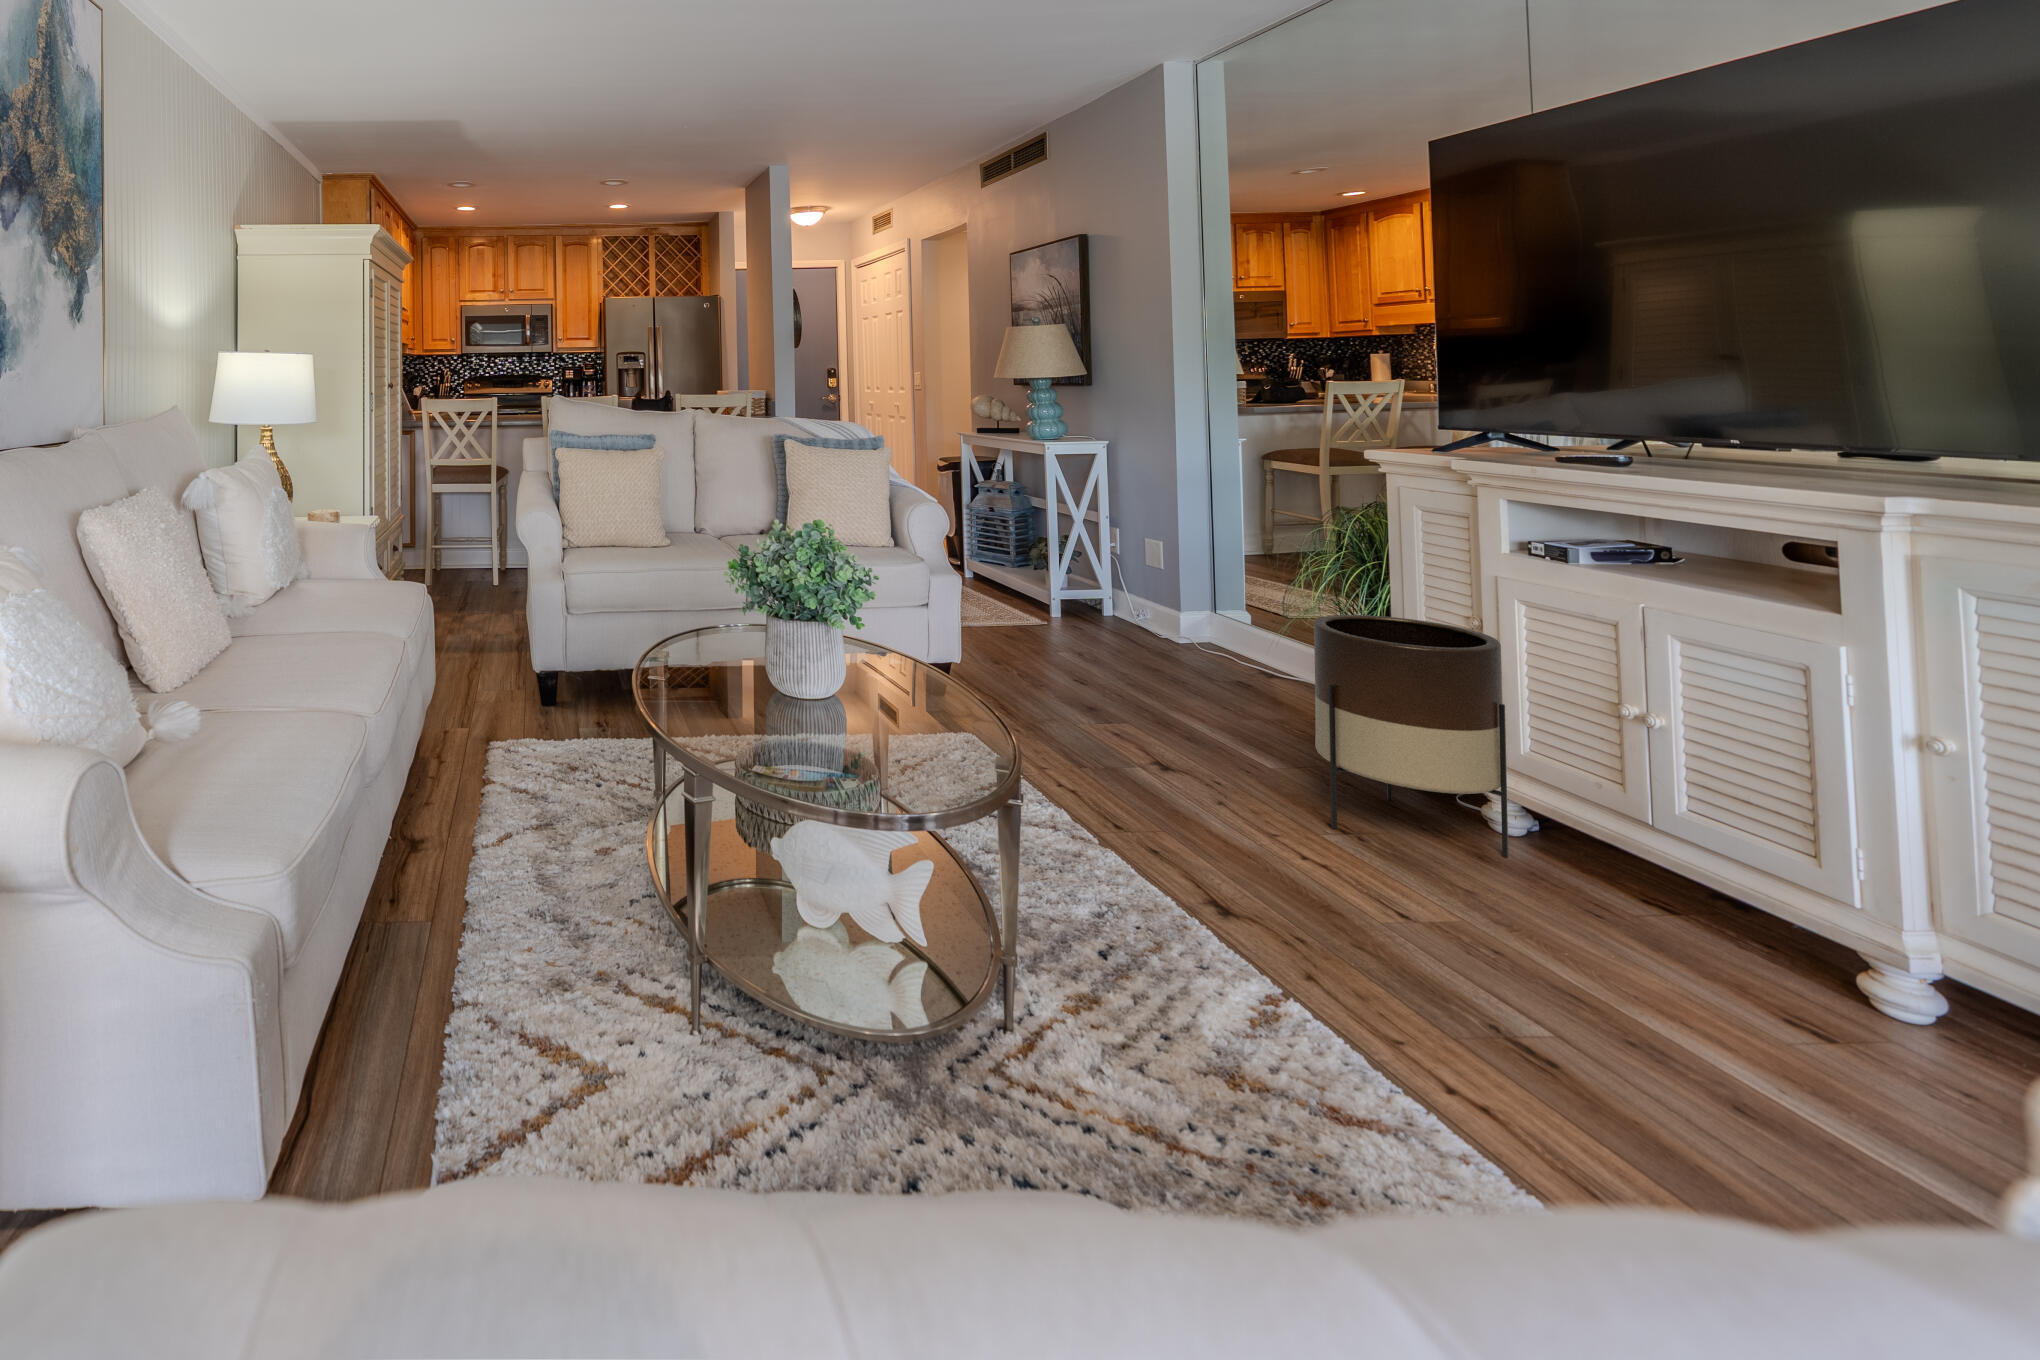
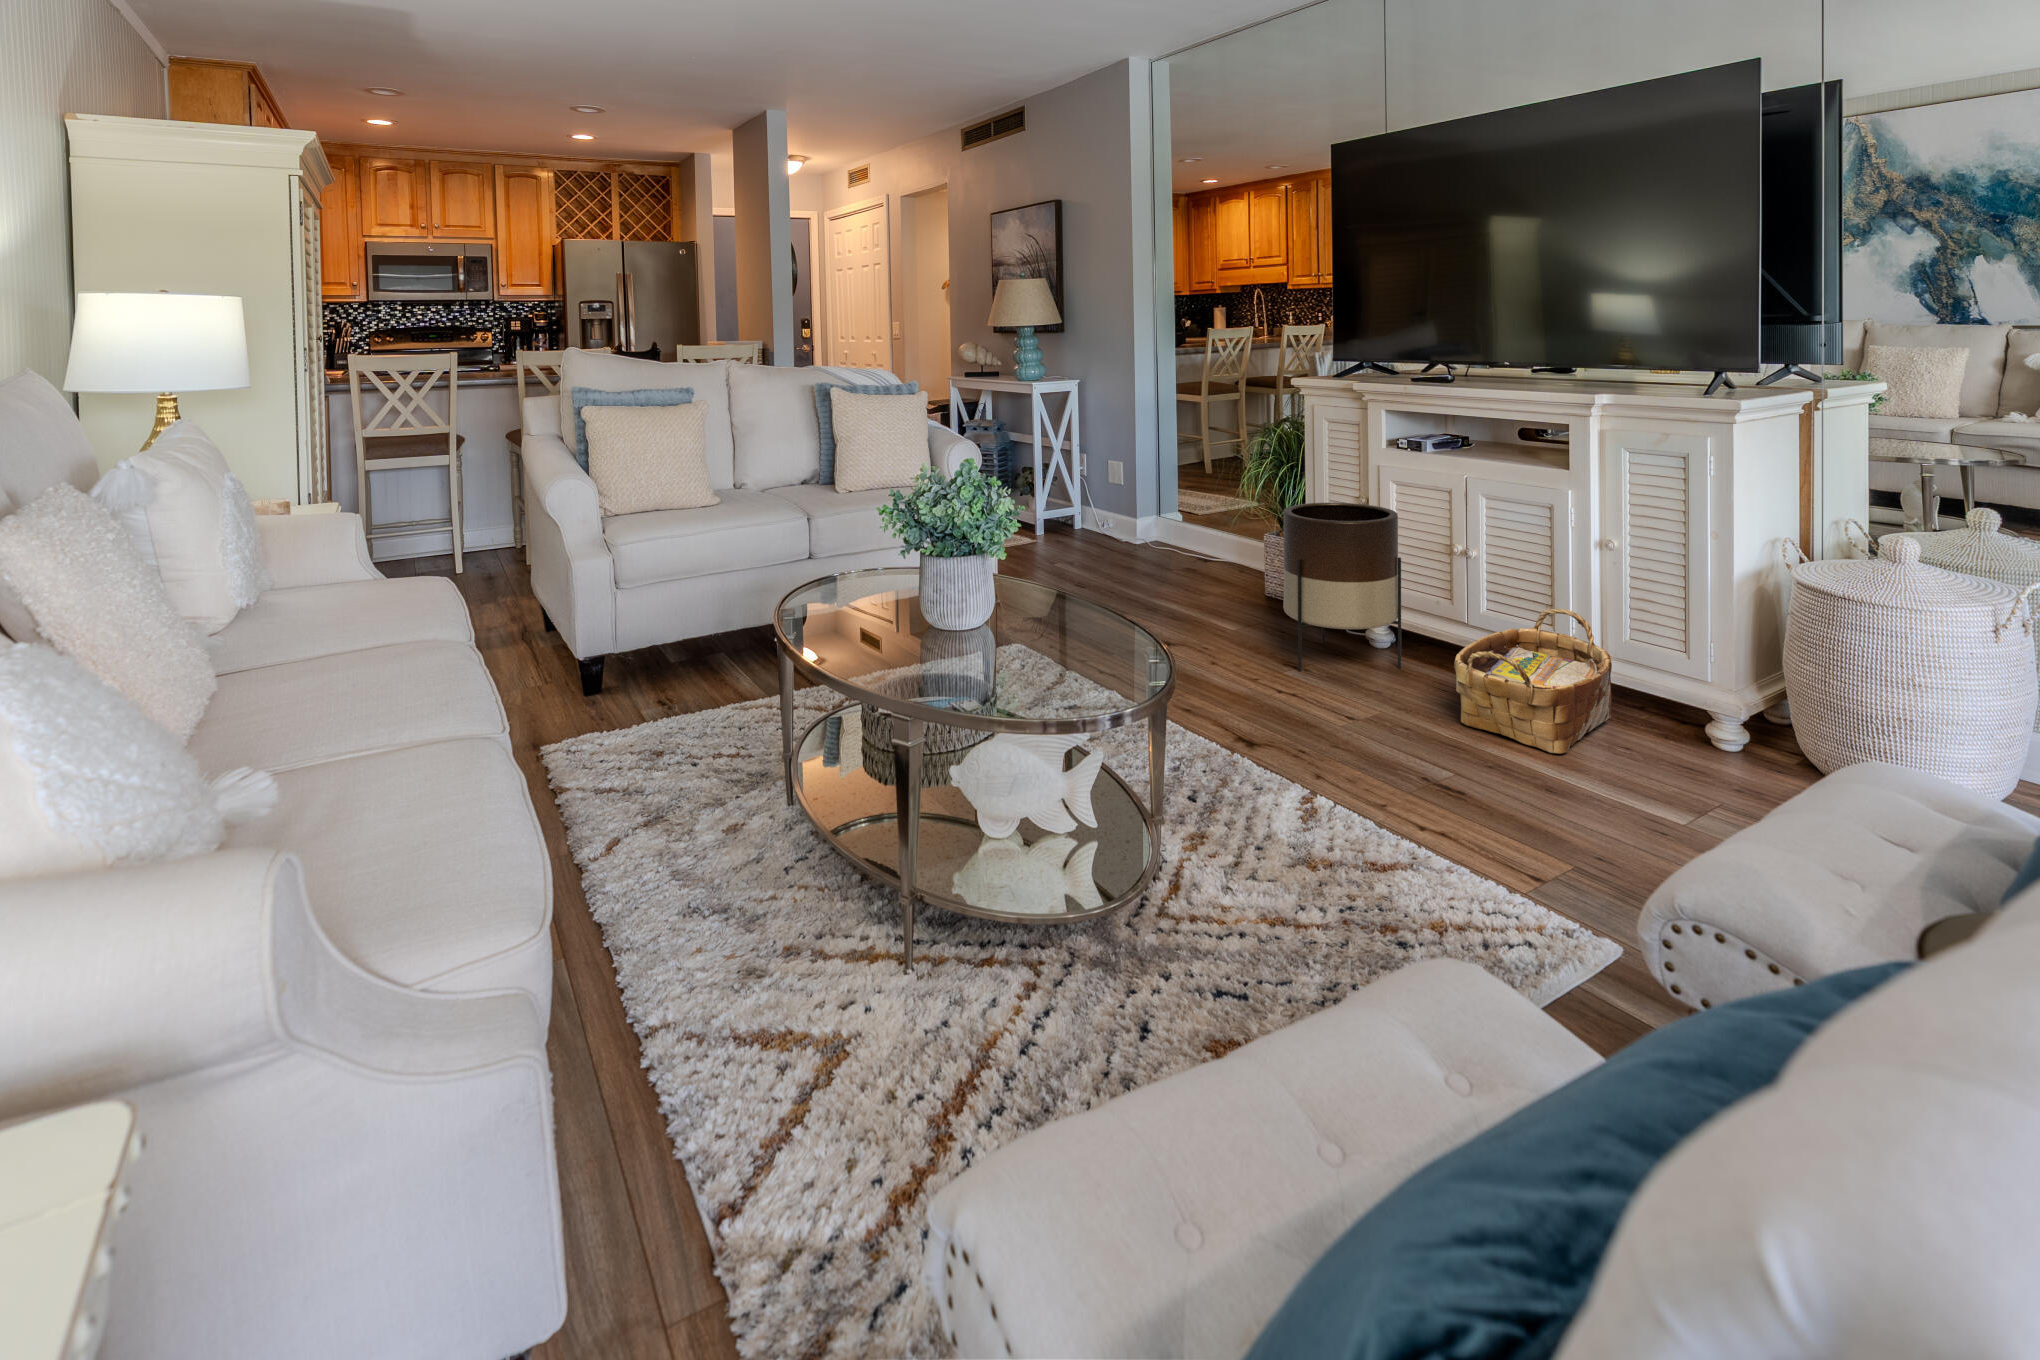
woven basket: none [1565,820,1906,1046] -> present [1454,609,1612,754]

